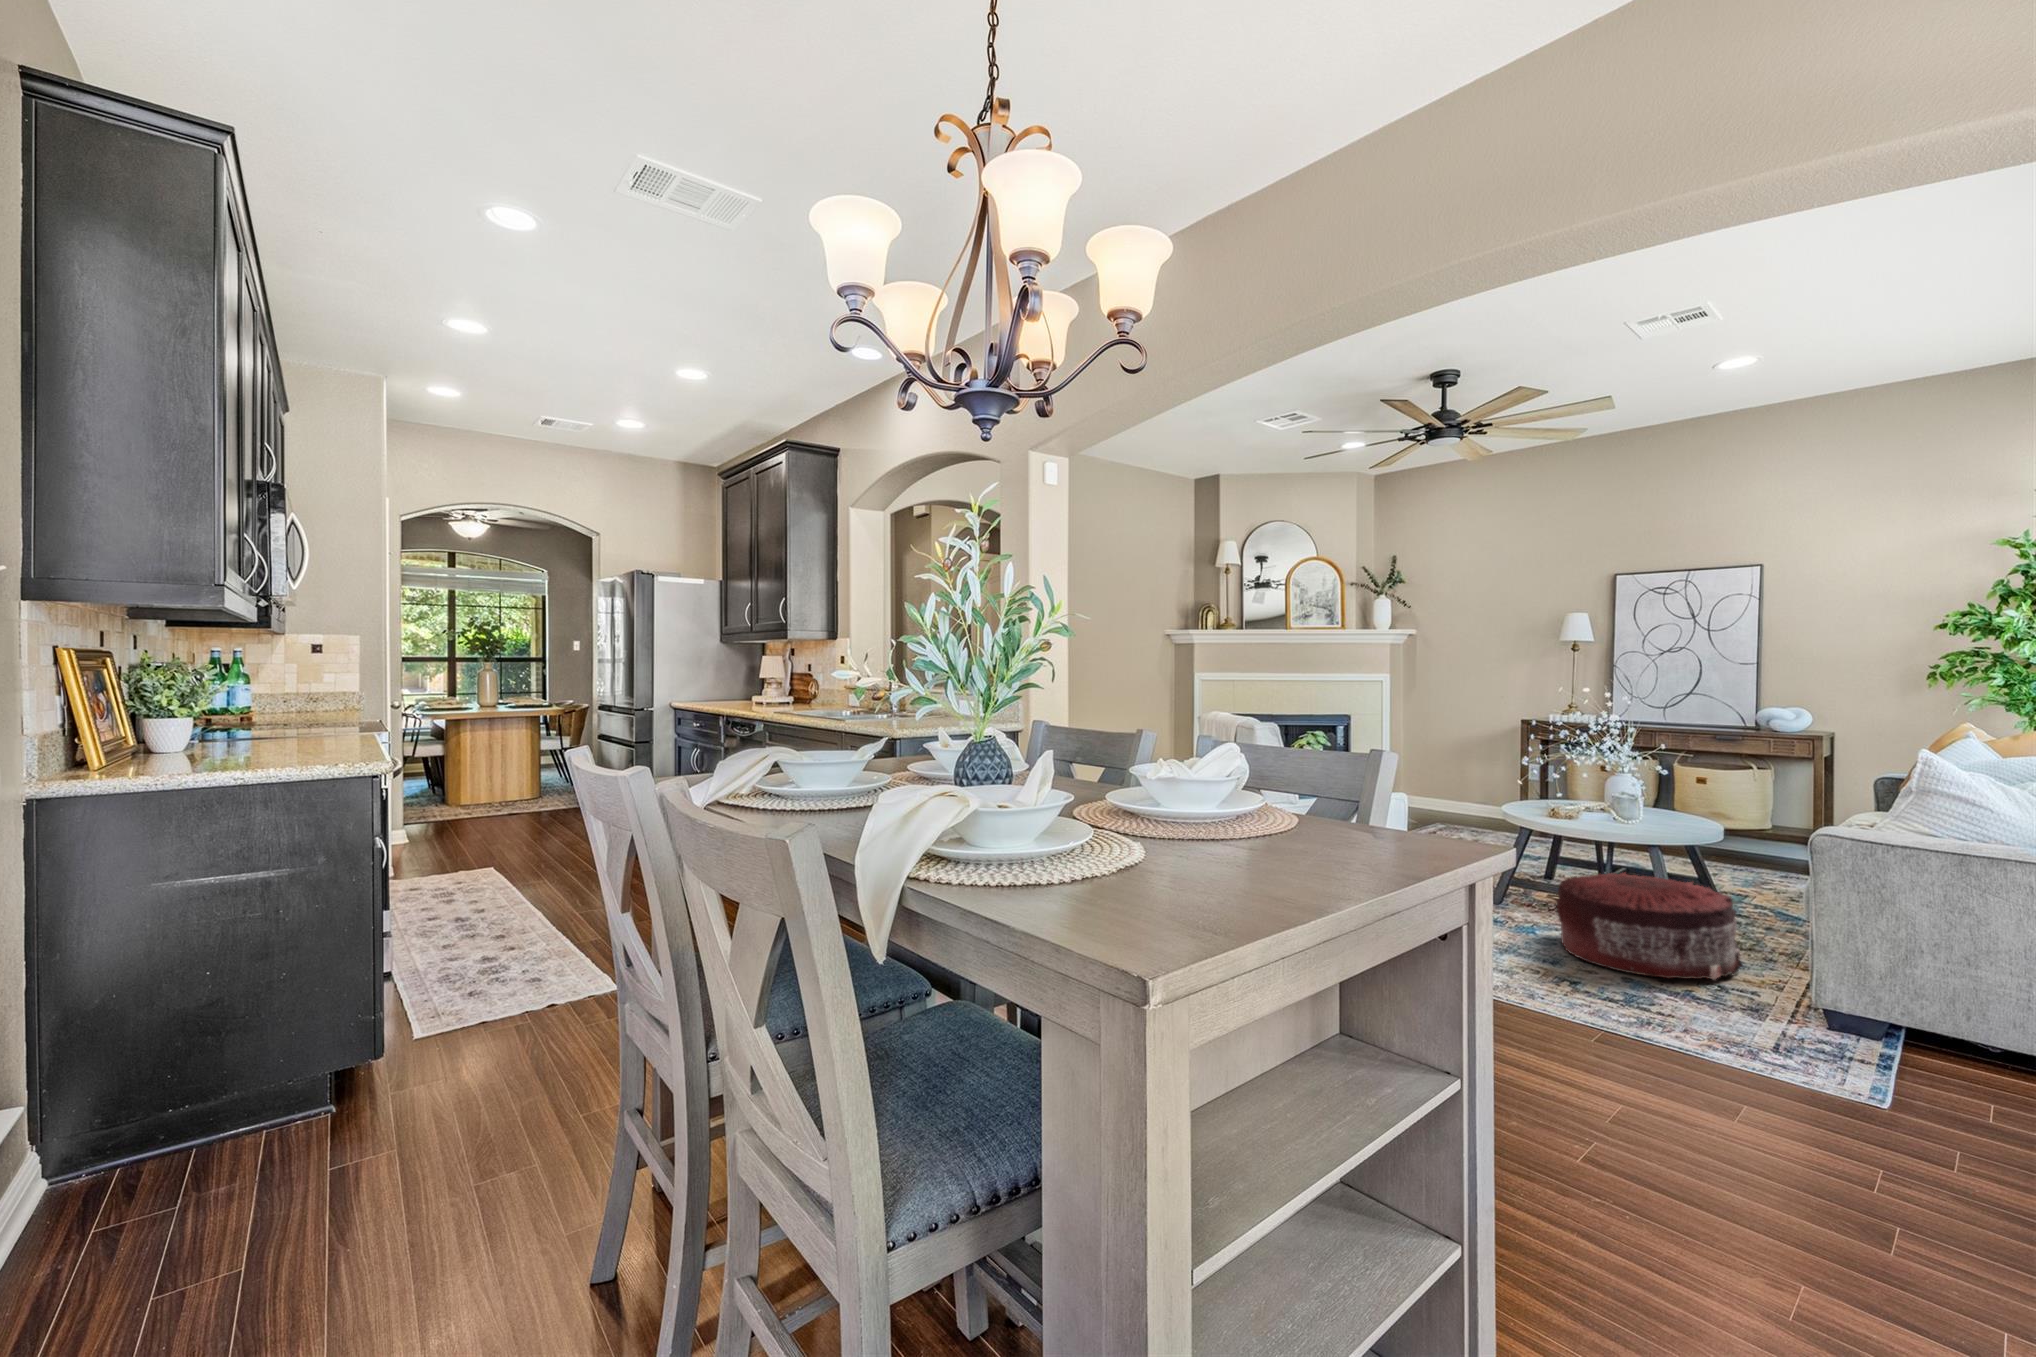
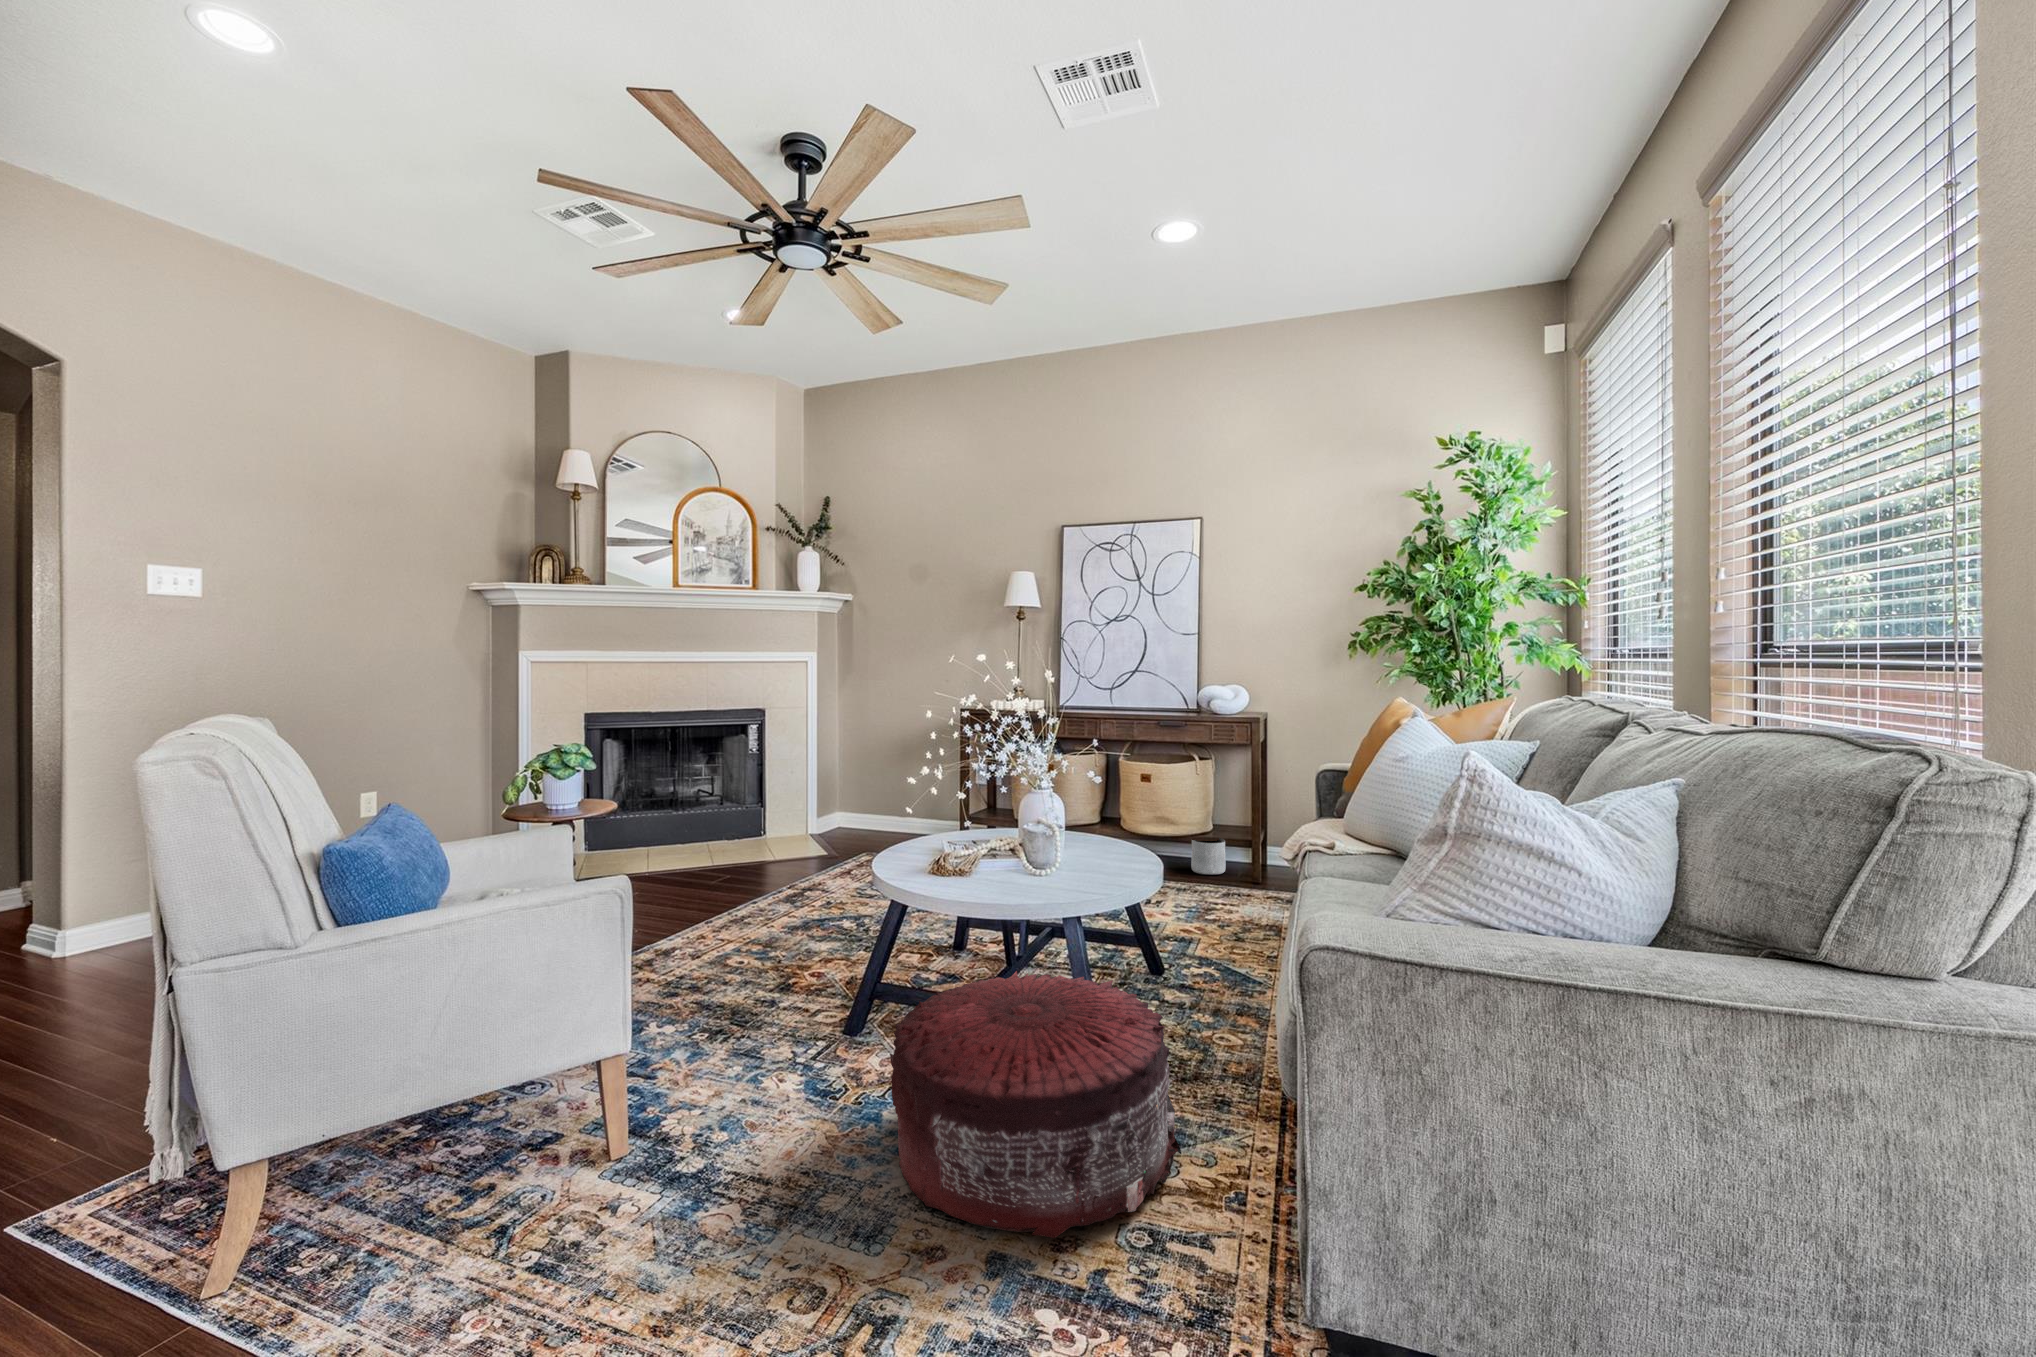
planter: none [1748,833,1784,865] -> present [1191,838,1226,875]

